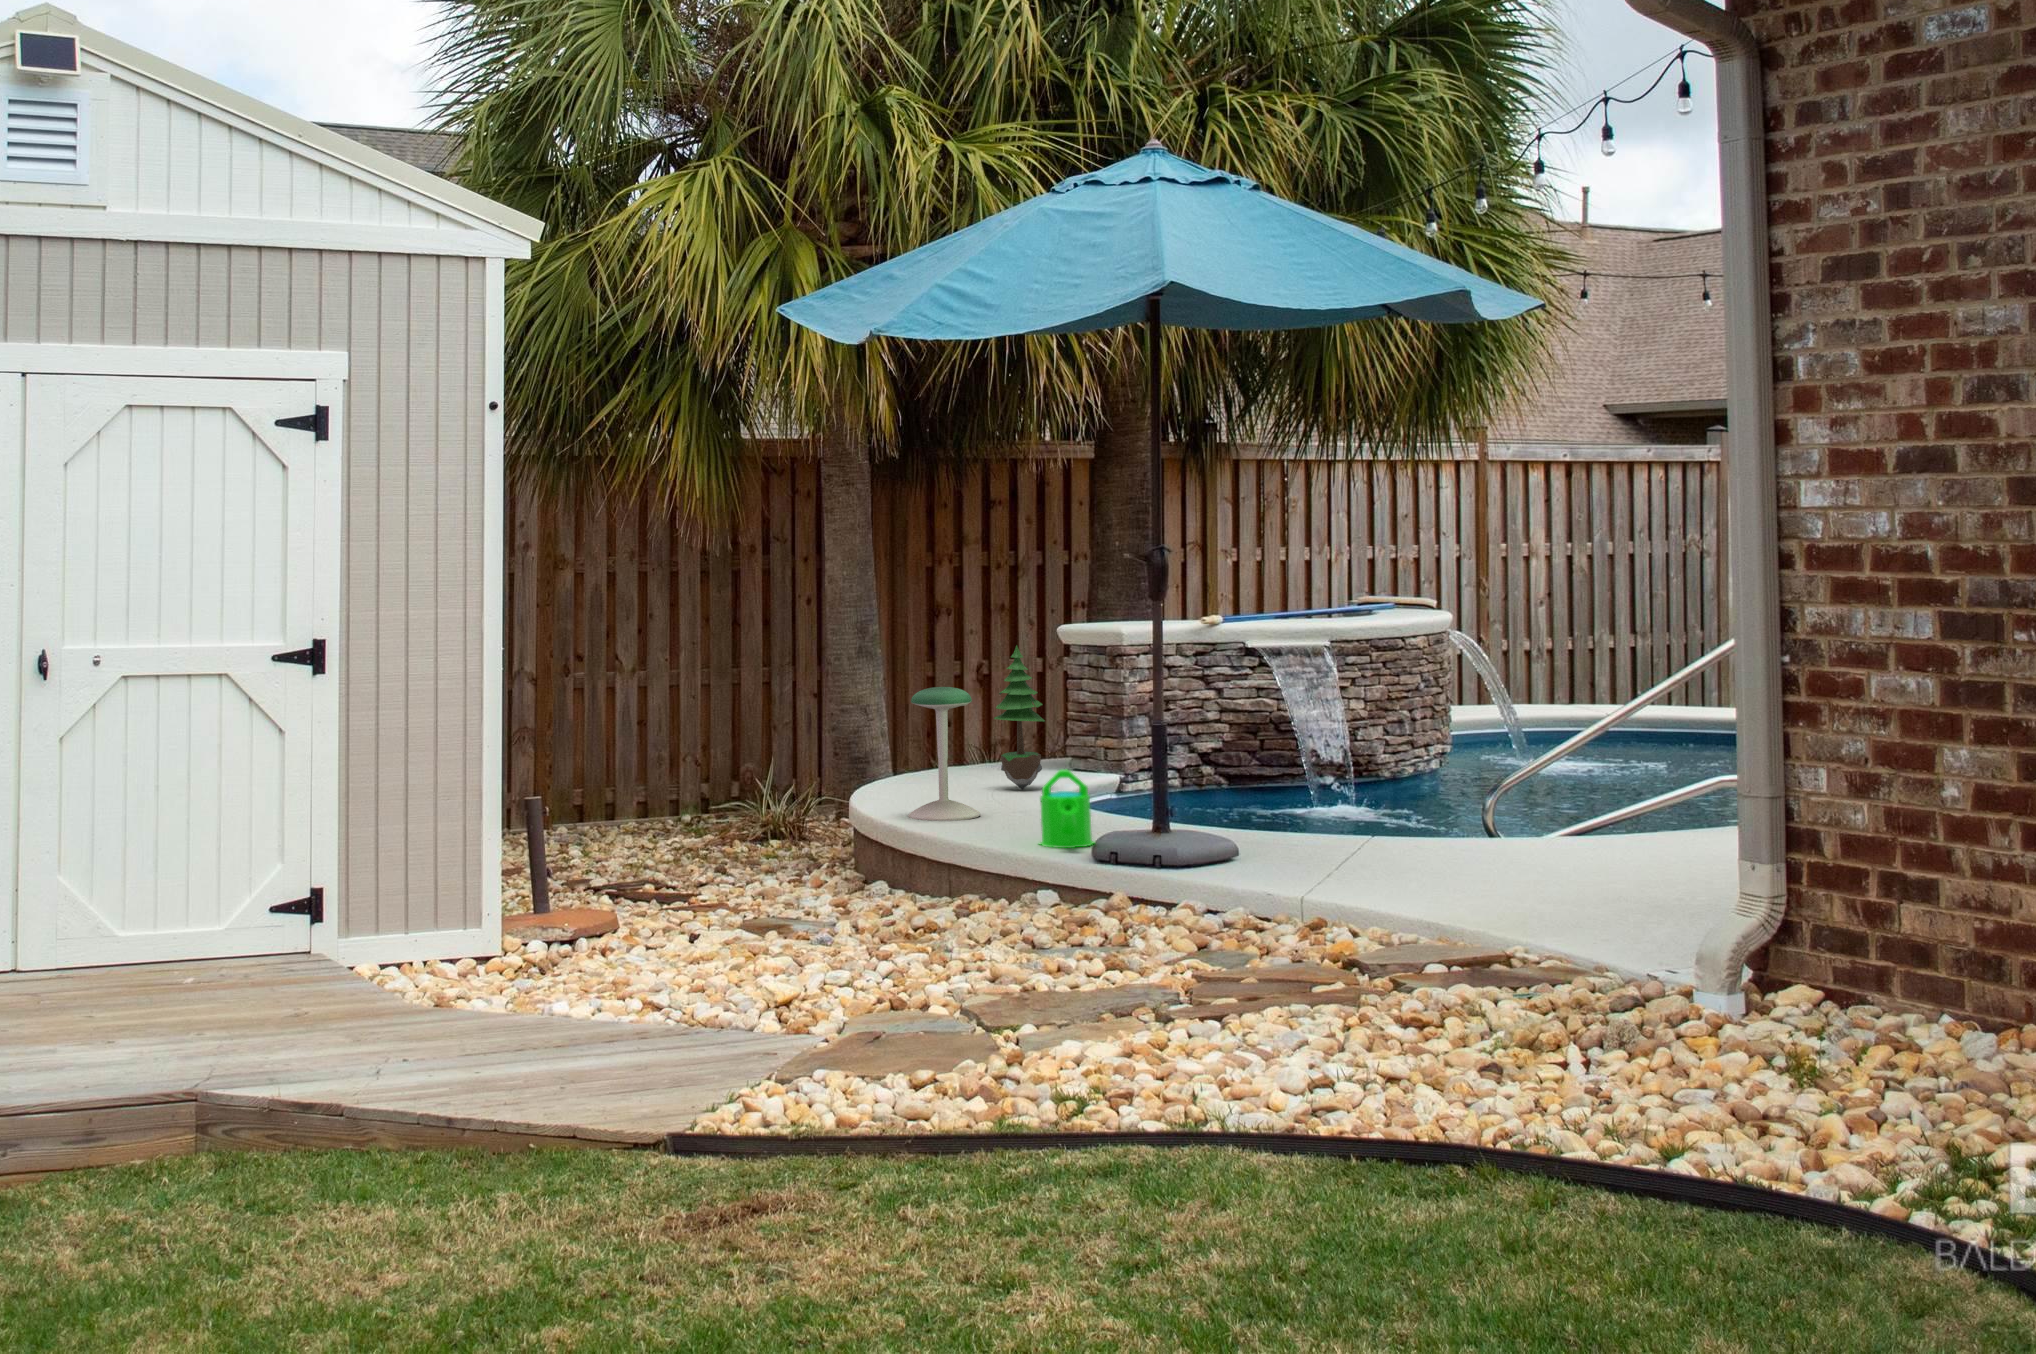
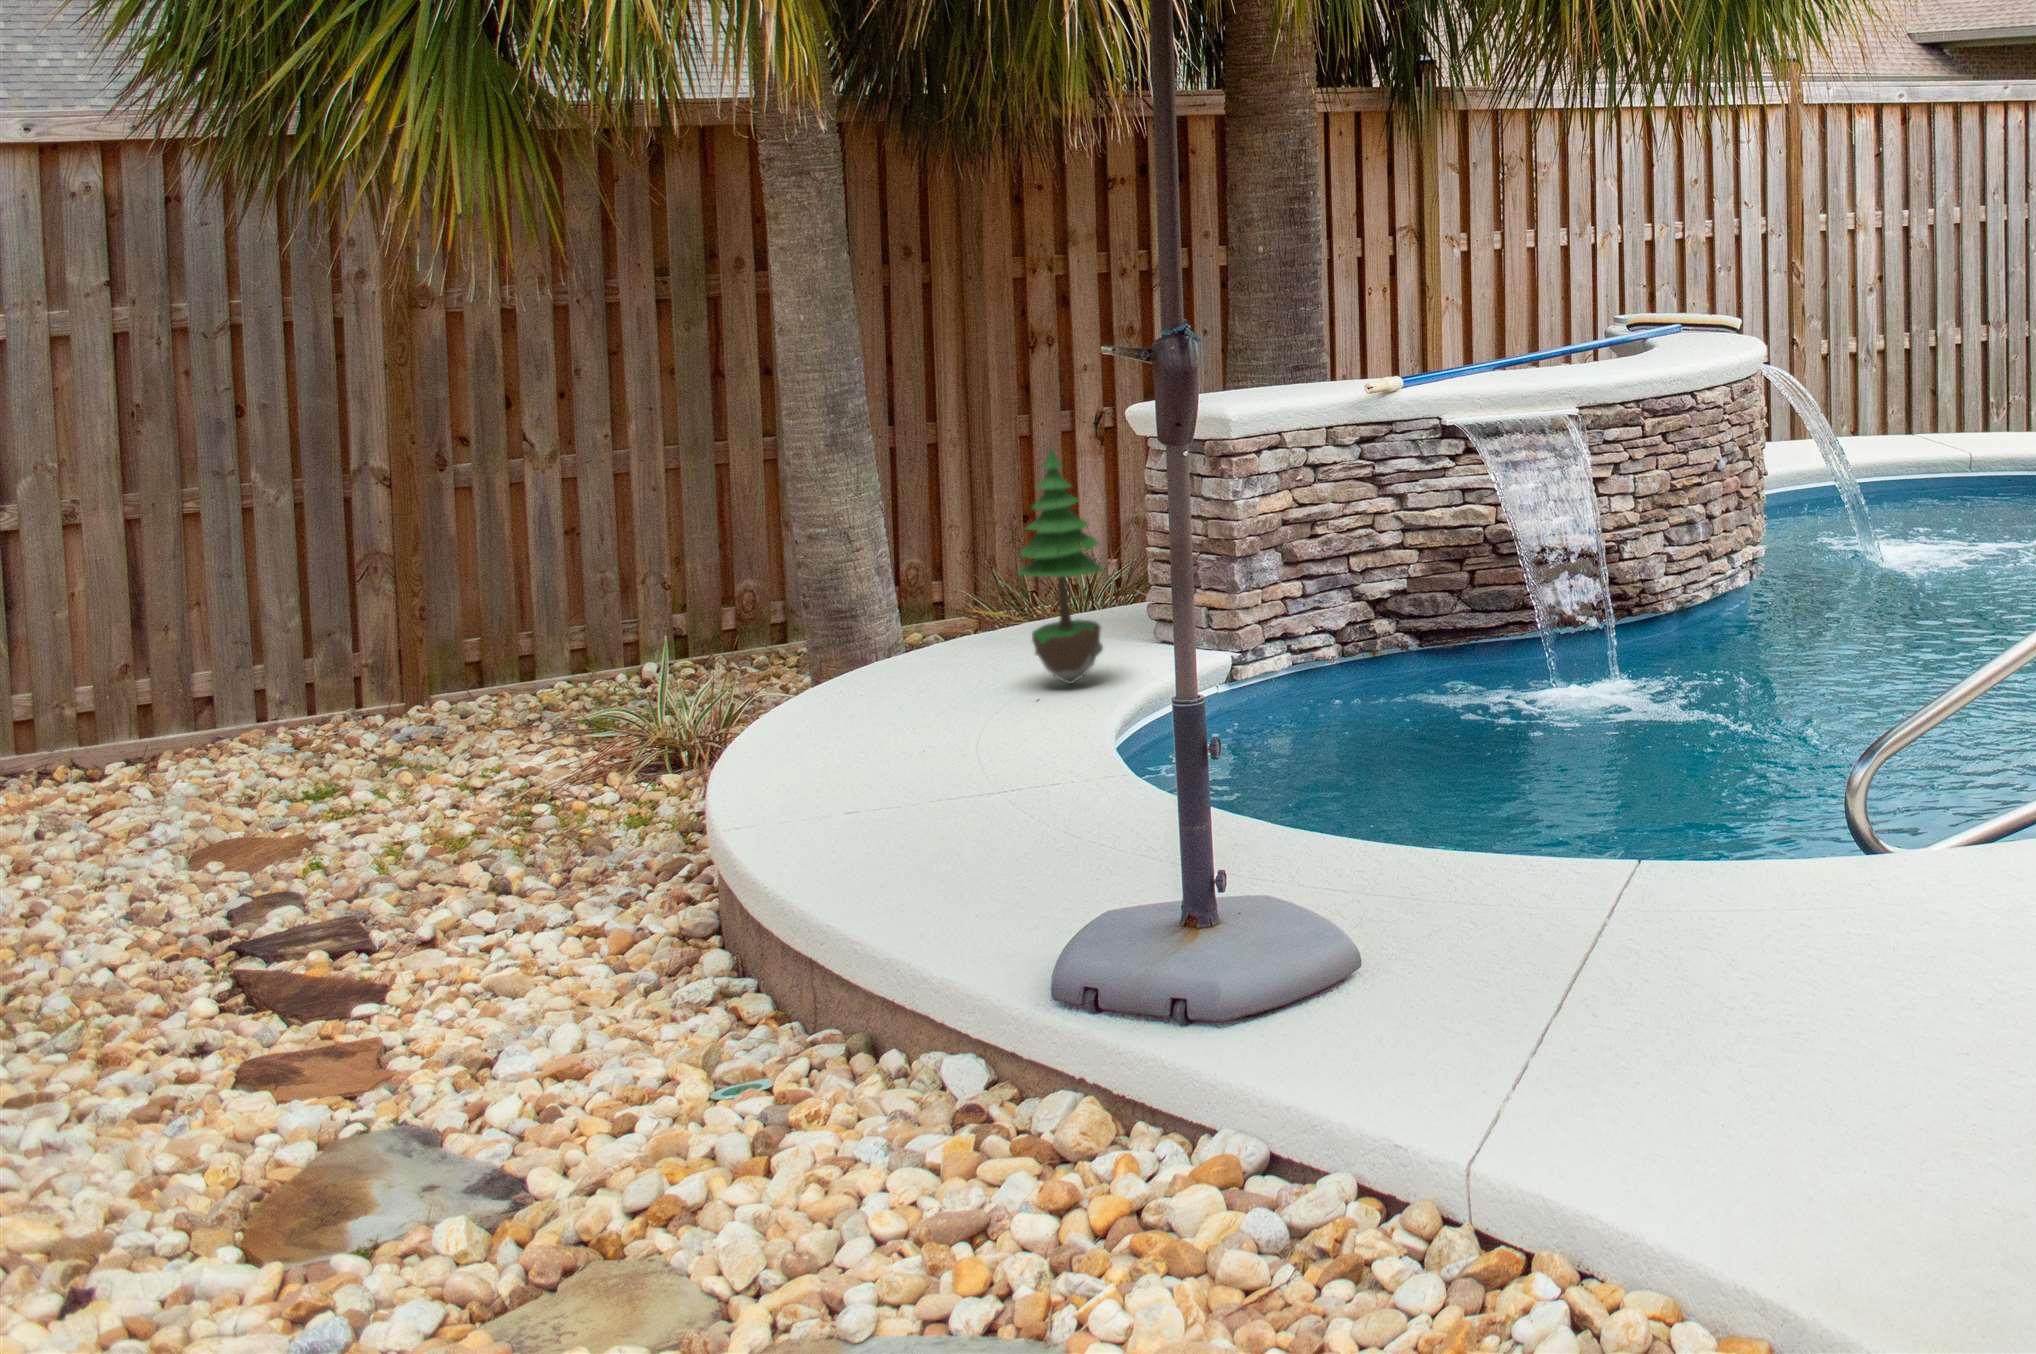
stool: present [908,687,980,821] -> none [785,564,933,822]
watering can: present [1040,769,1094,848] -> none [962,772,1083,939]

